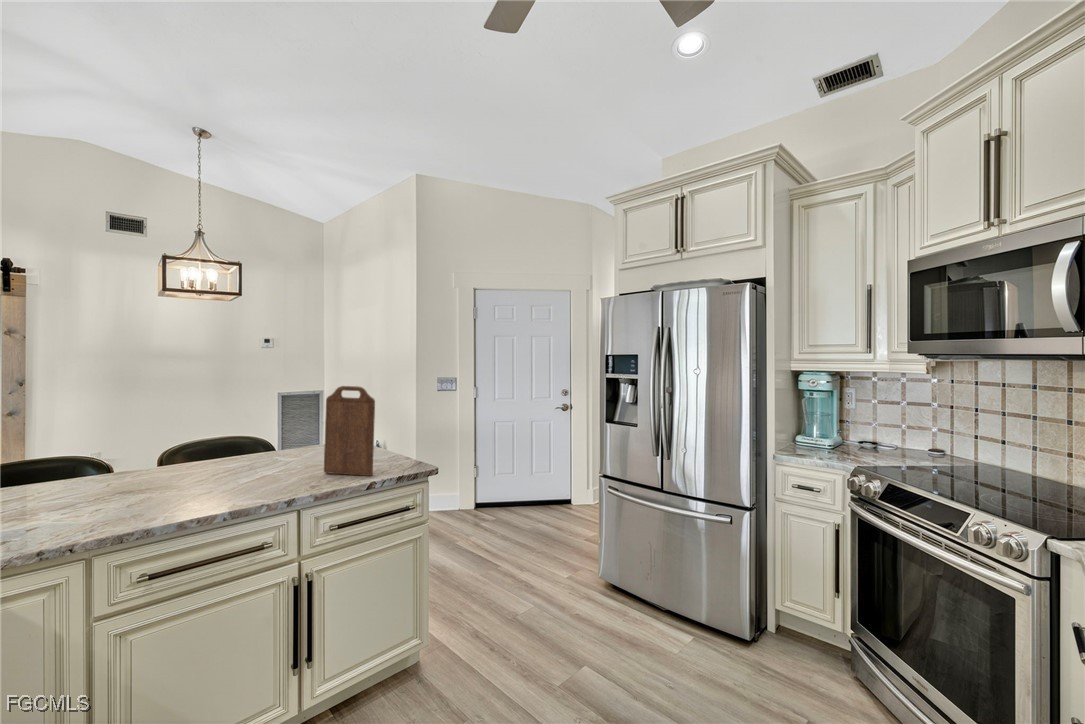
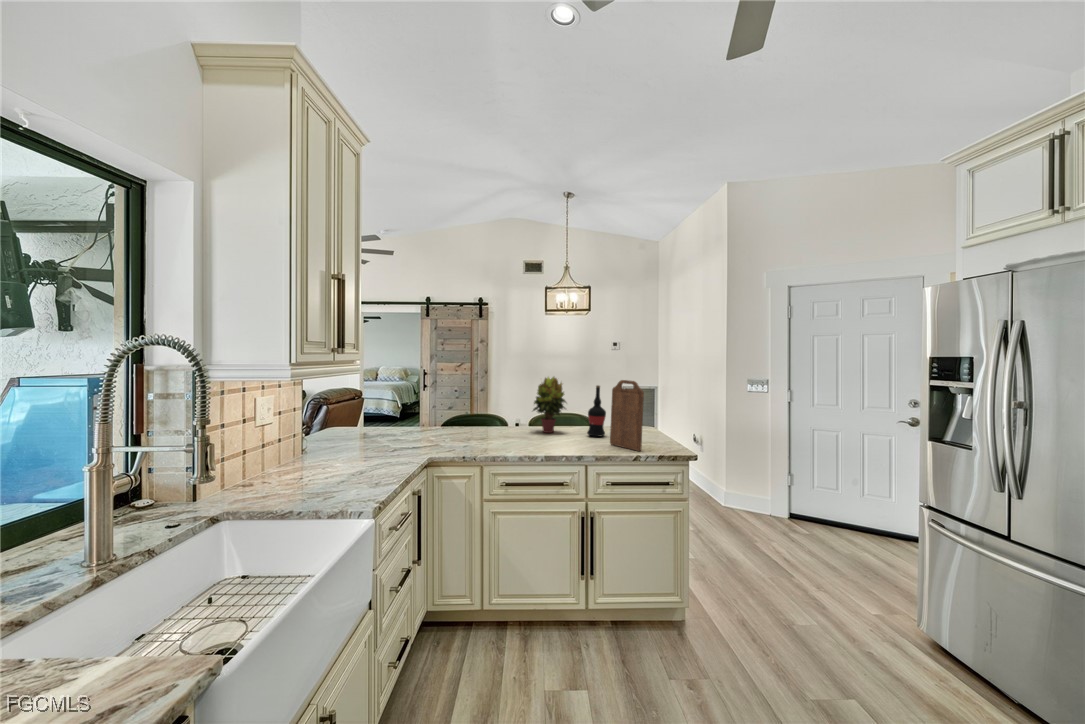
potted plant: none [177,385,244,472] -> present [533,377,566,433]
wine bottle: none [279,395,308,465] -> present [587,385,606,436]

